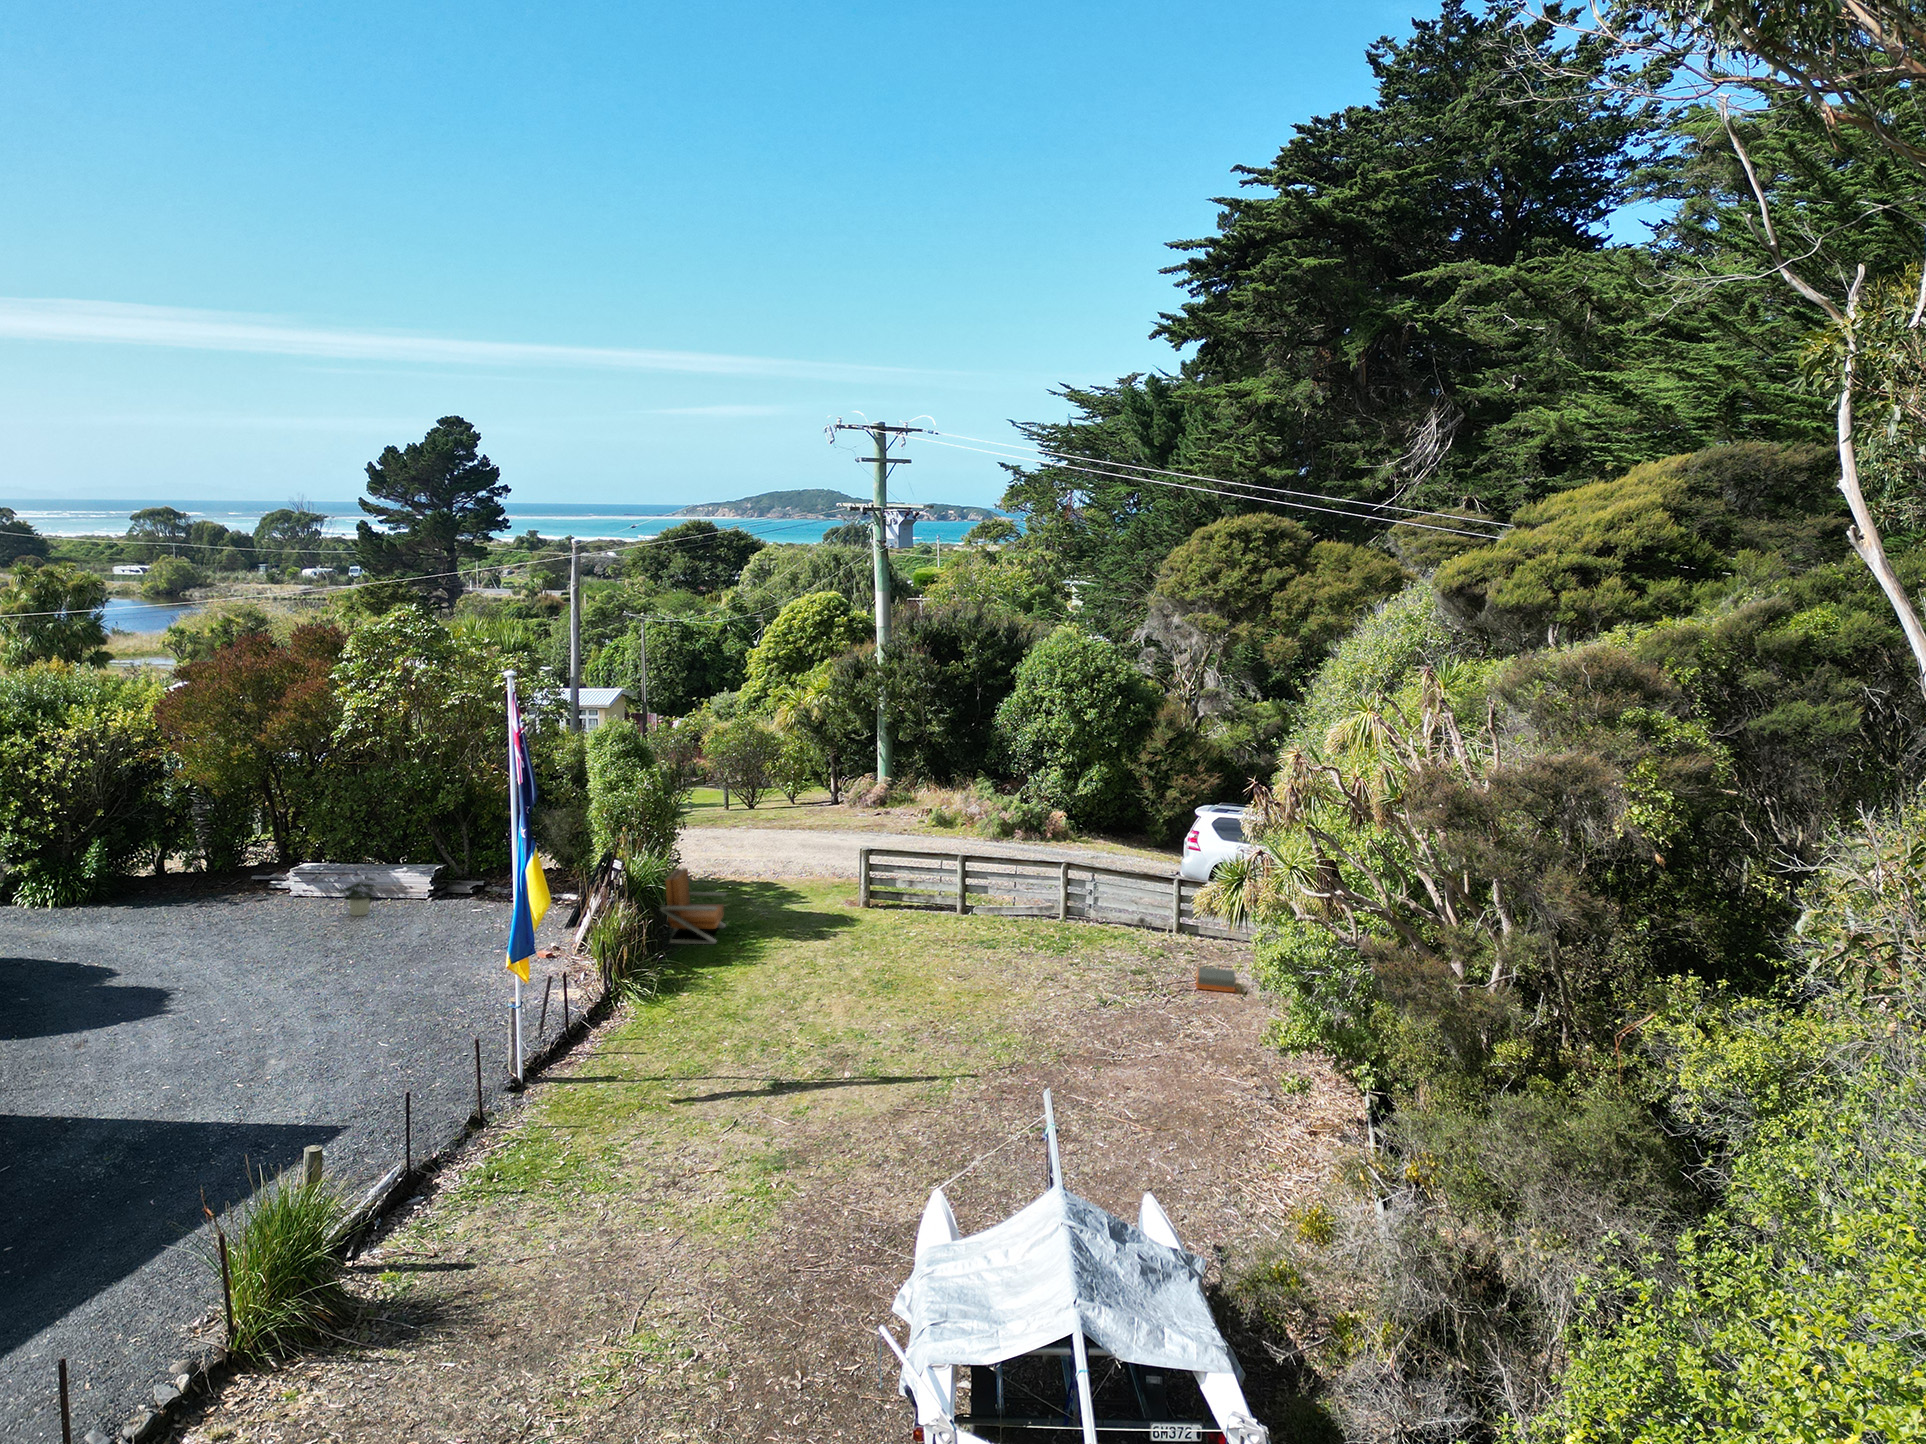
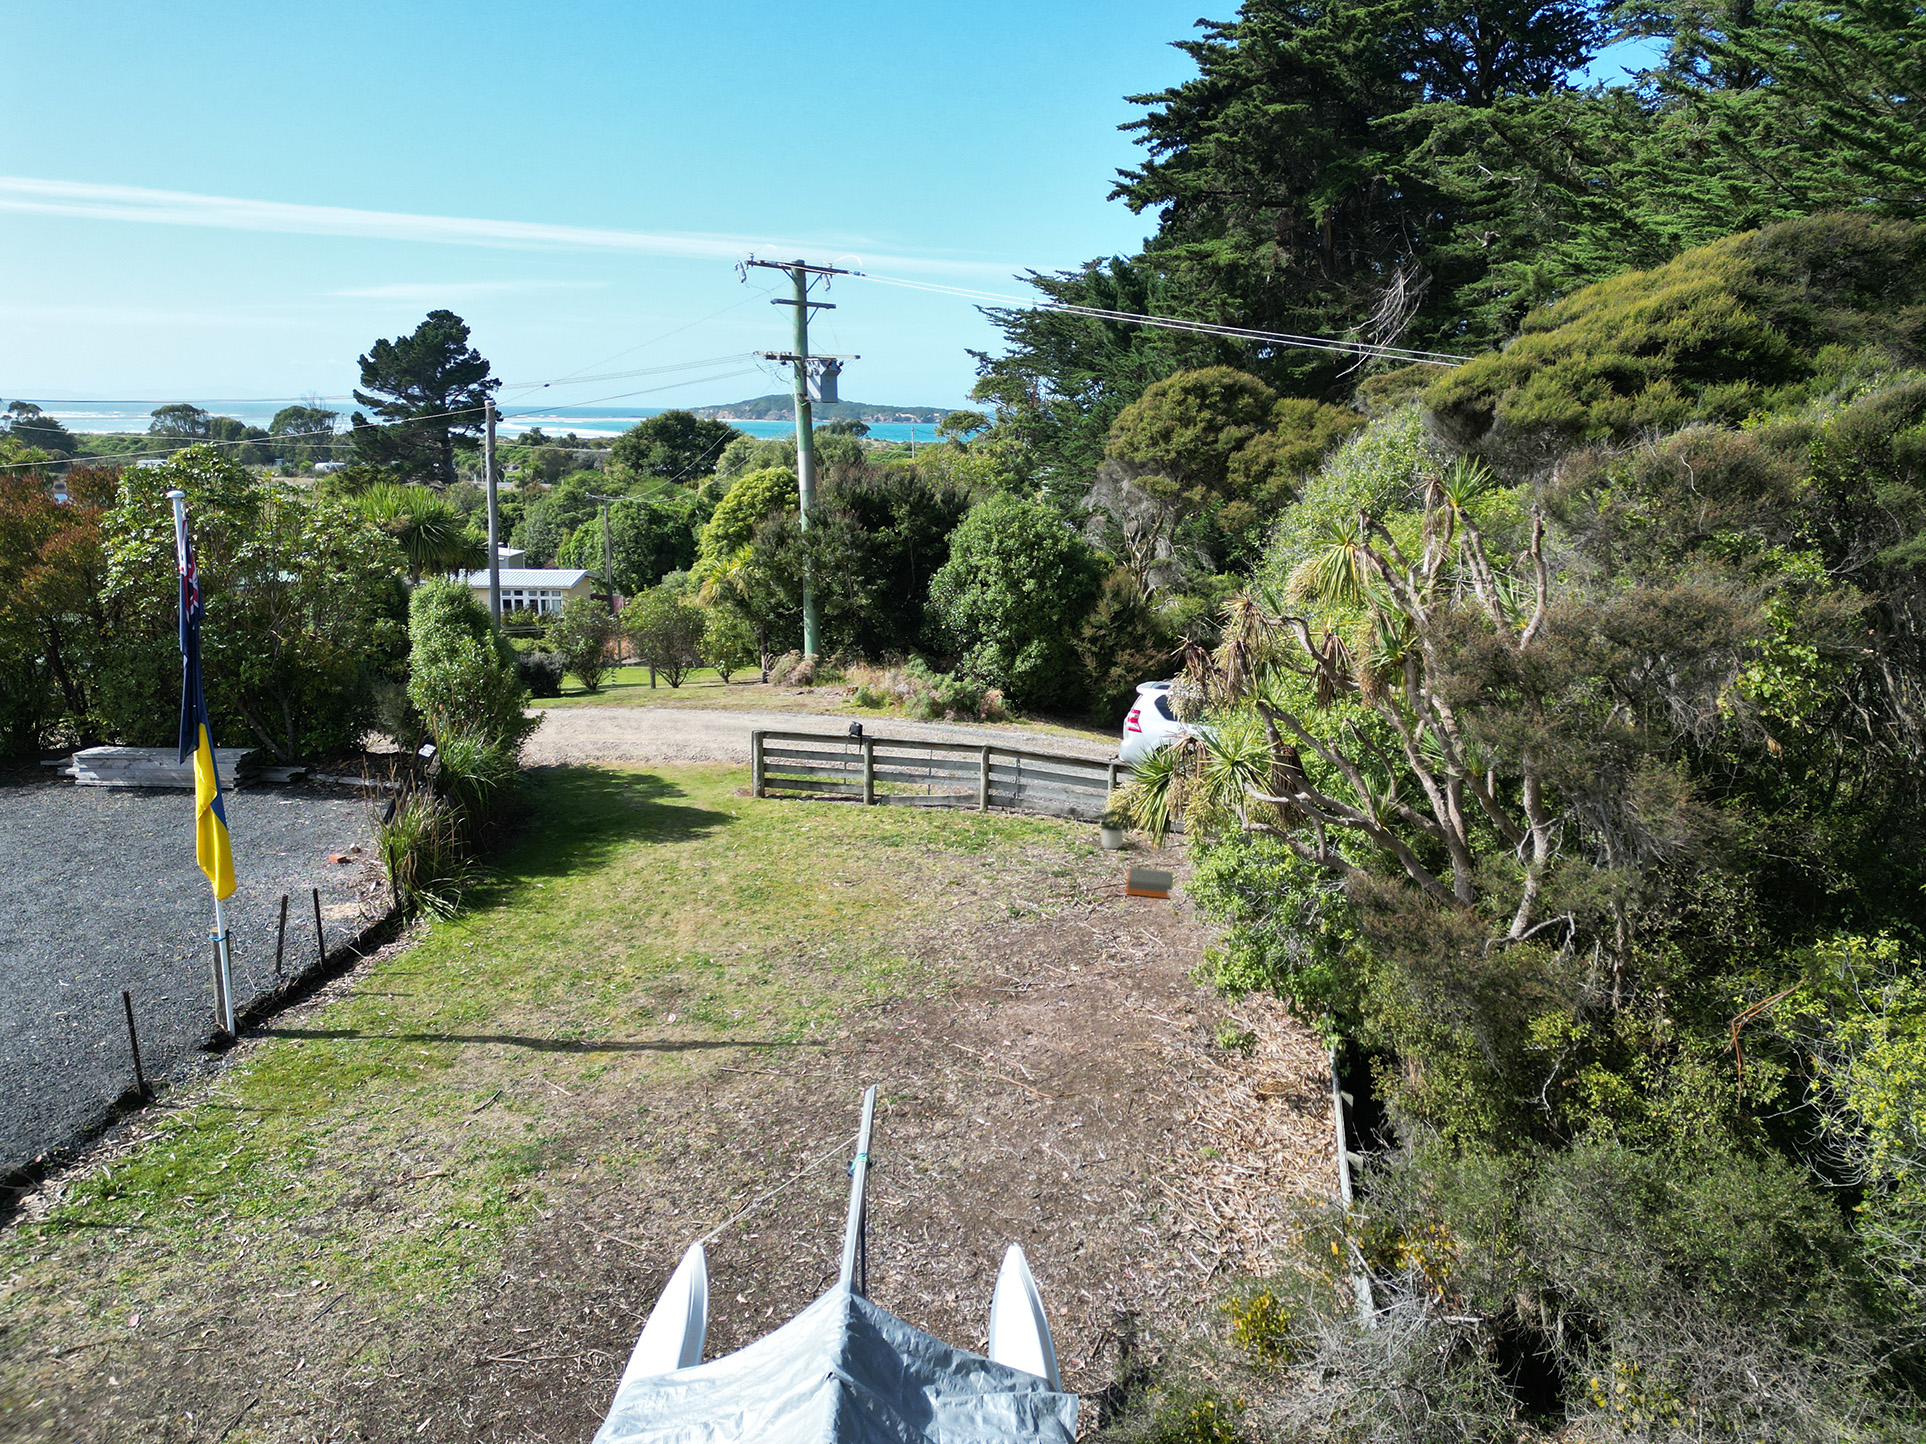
lounge chair: present [660,868,726,944] -> none [497,754,589,842]
potted plant: present [339,878,376,916] -> present [1091,805,1132,849]

